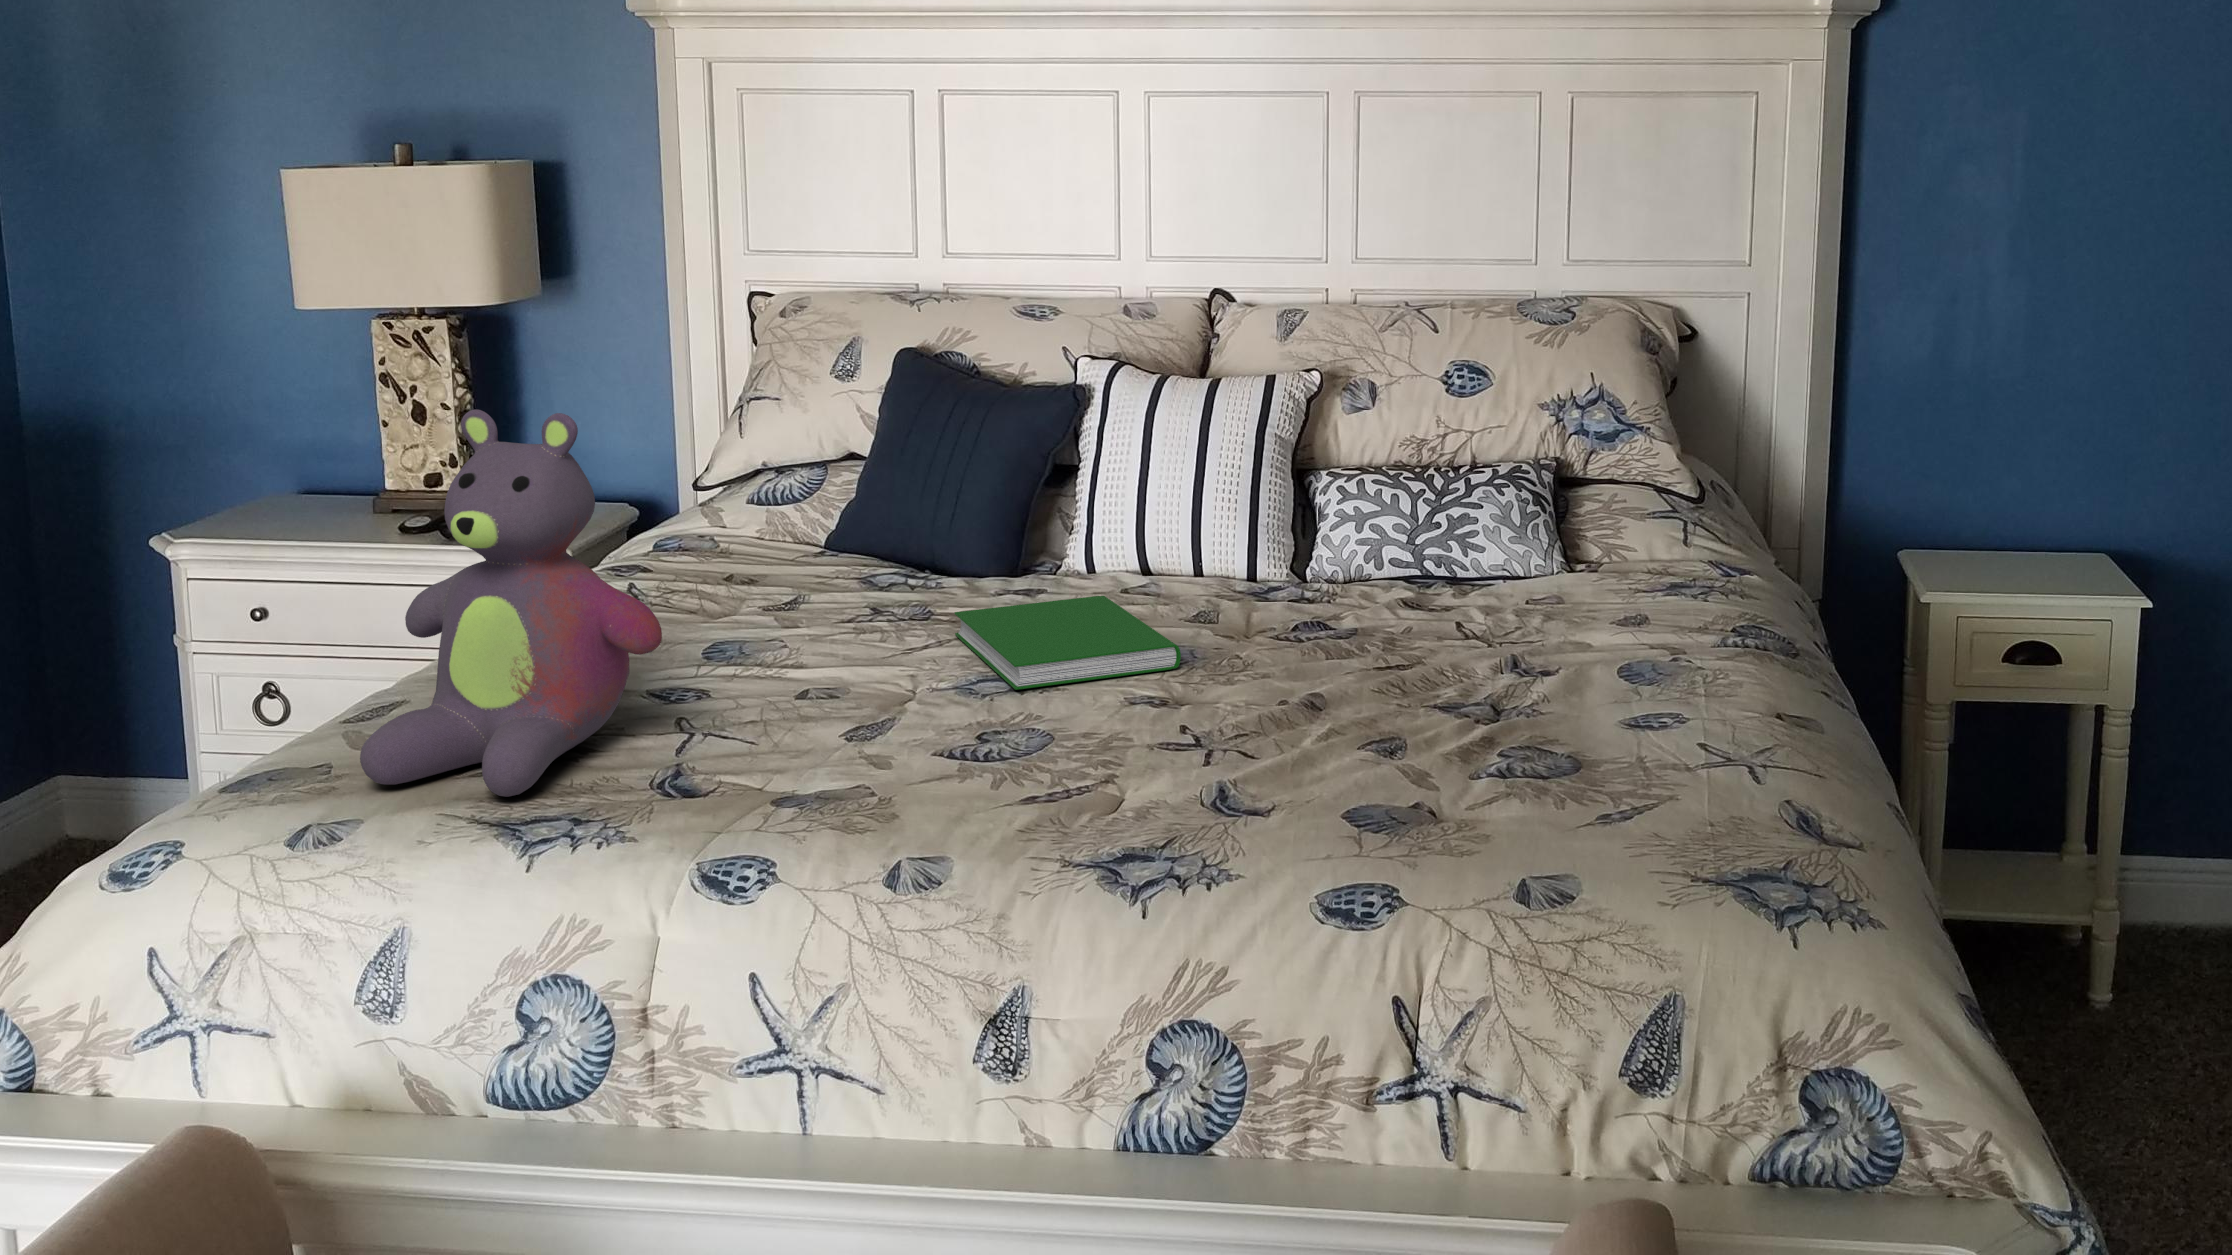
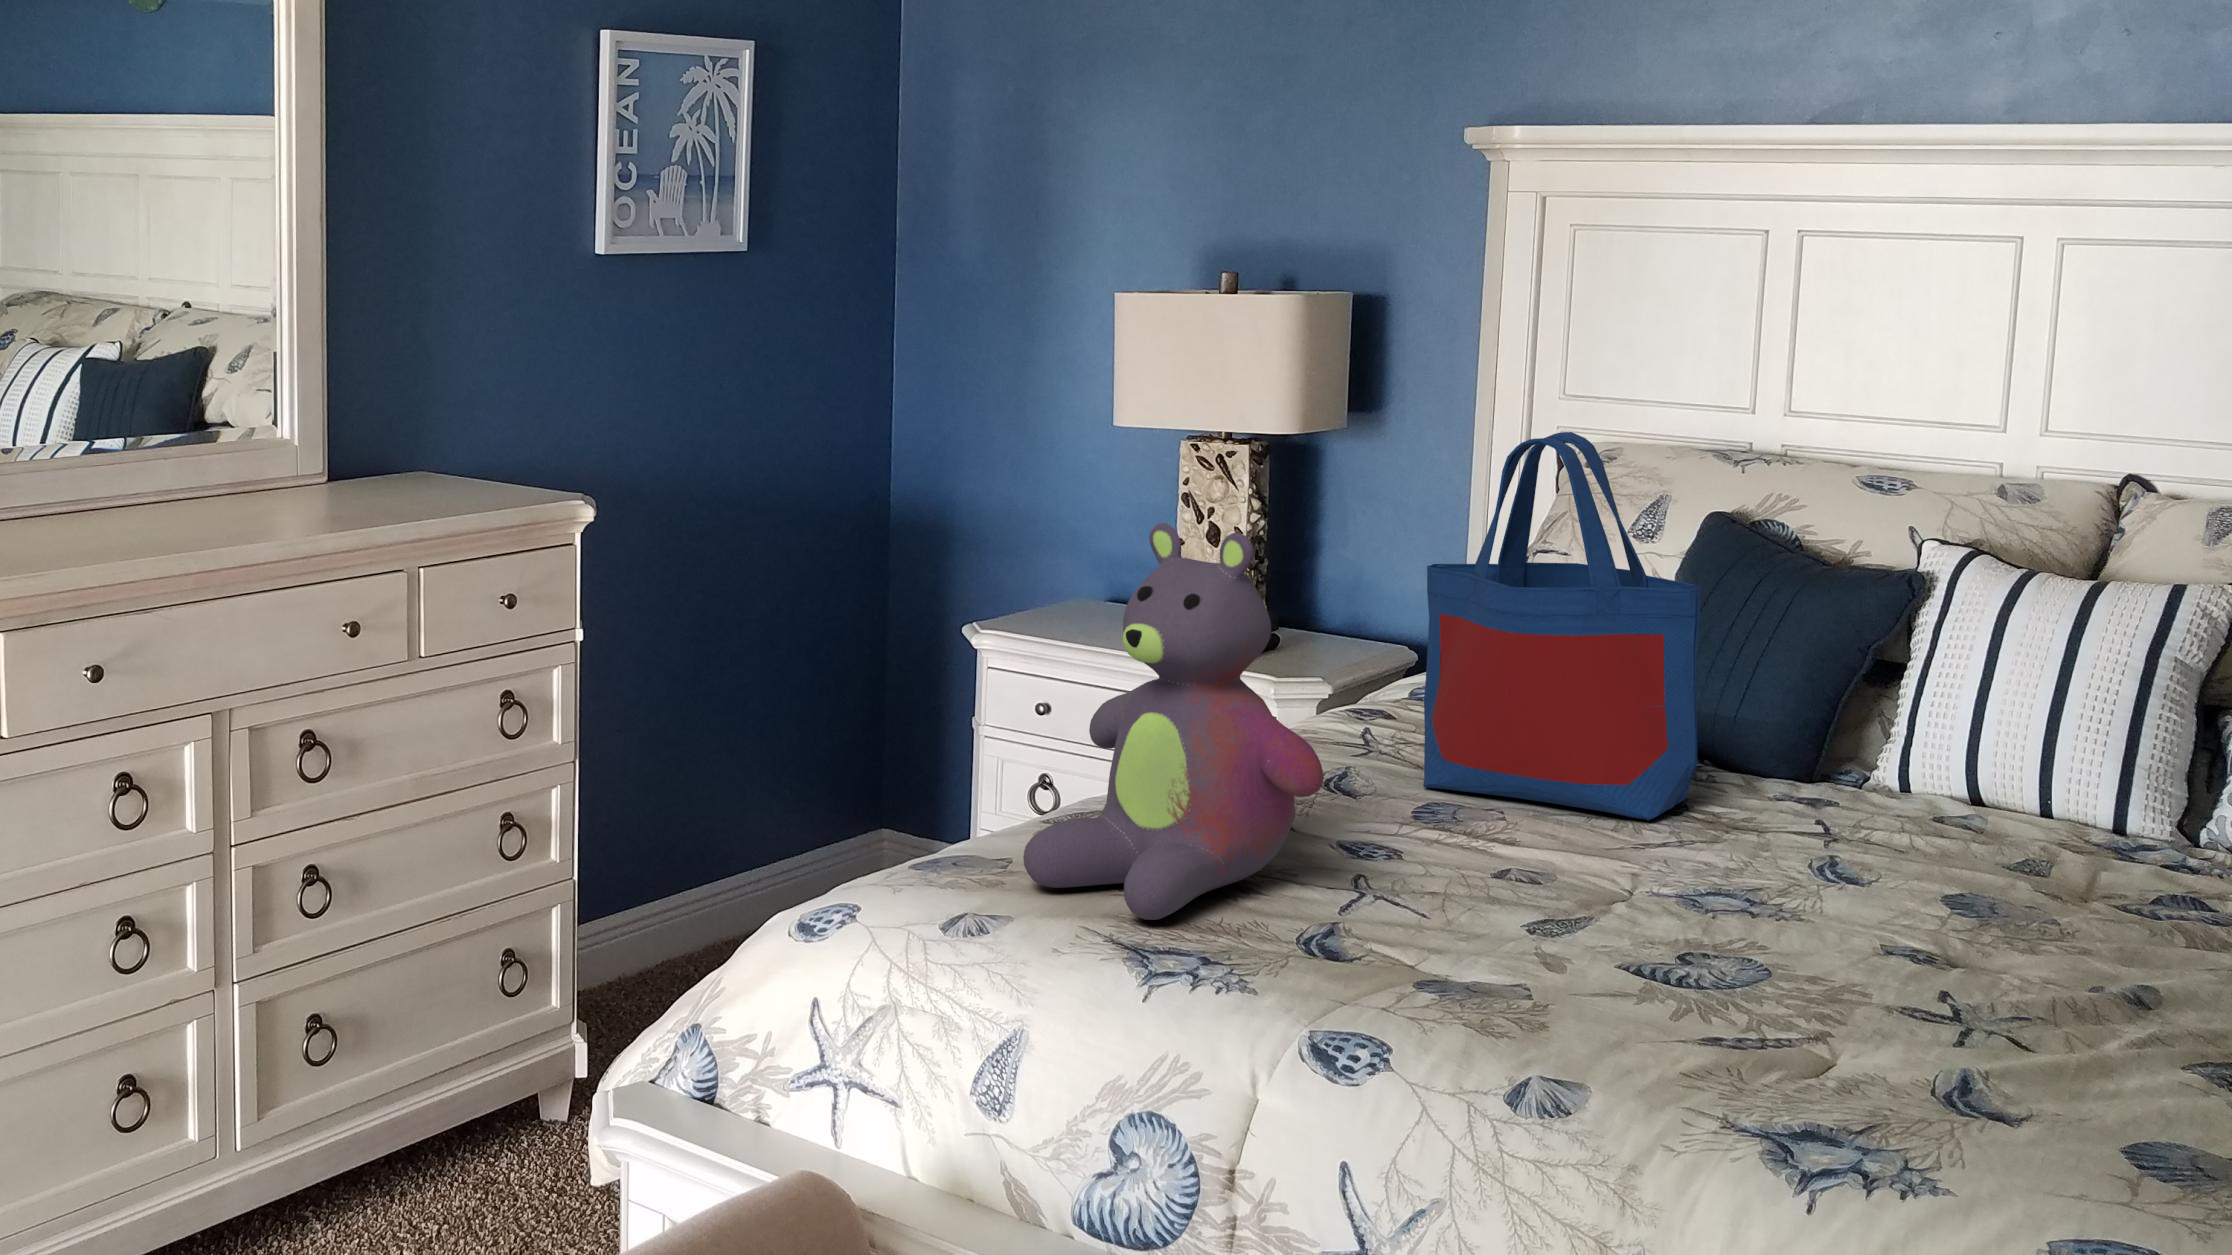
tote bag: none [693,298,936,626] -> present [1423,432,1700,821]
hardcover book: present [955,596,1181,690] -> none [1707,813,1992,927]

